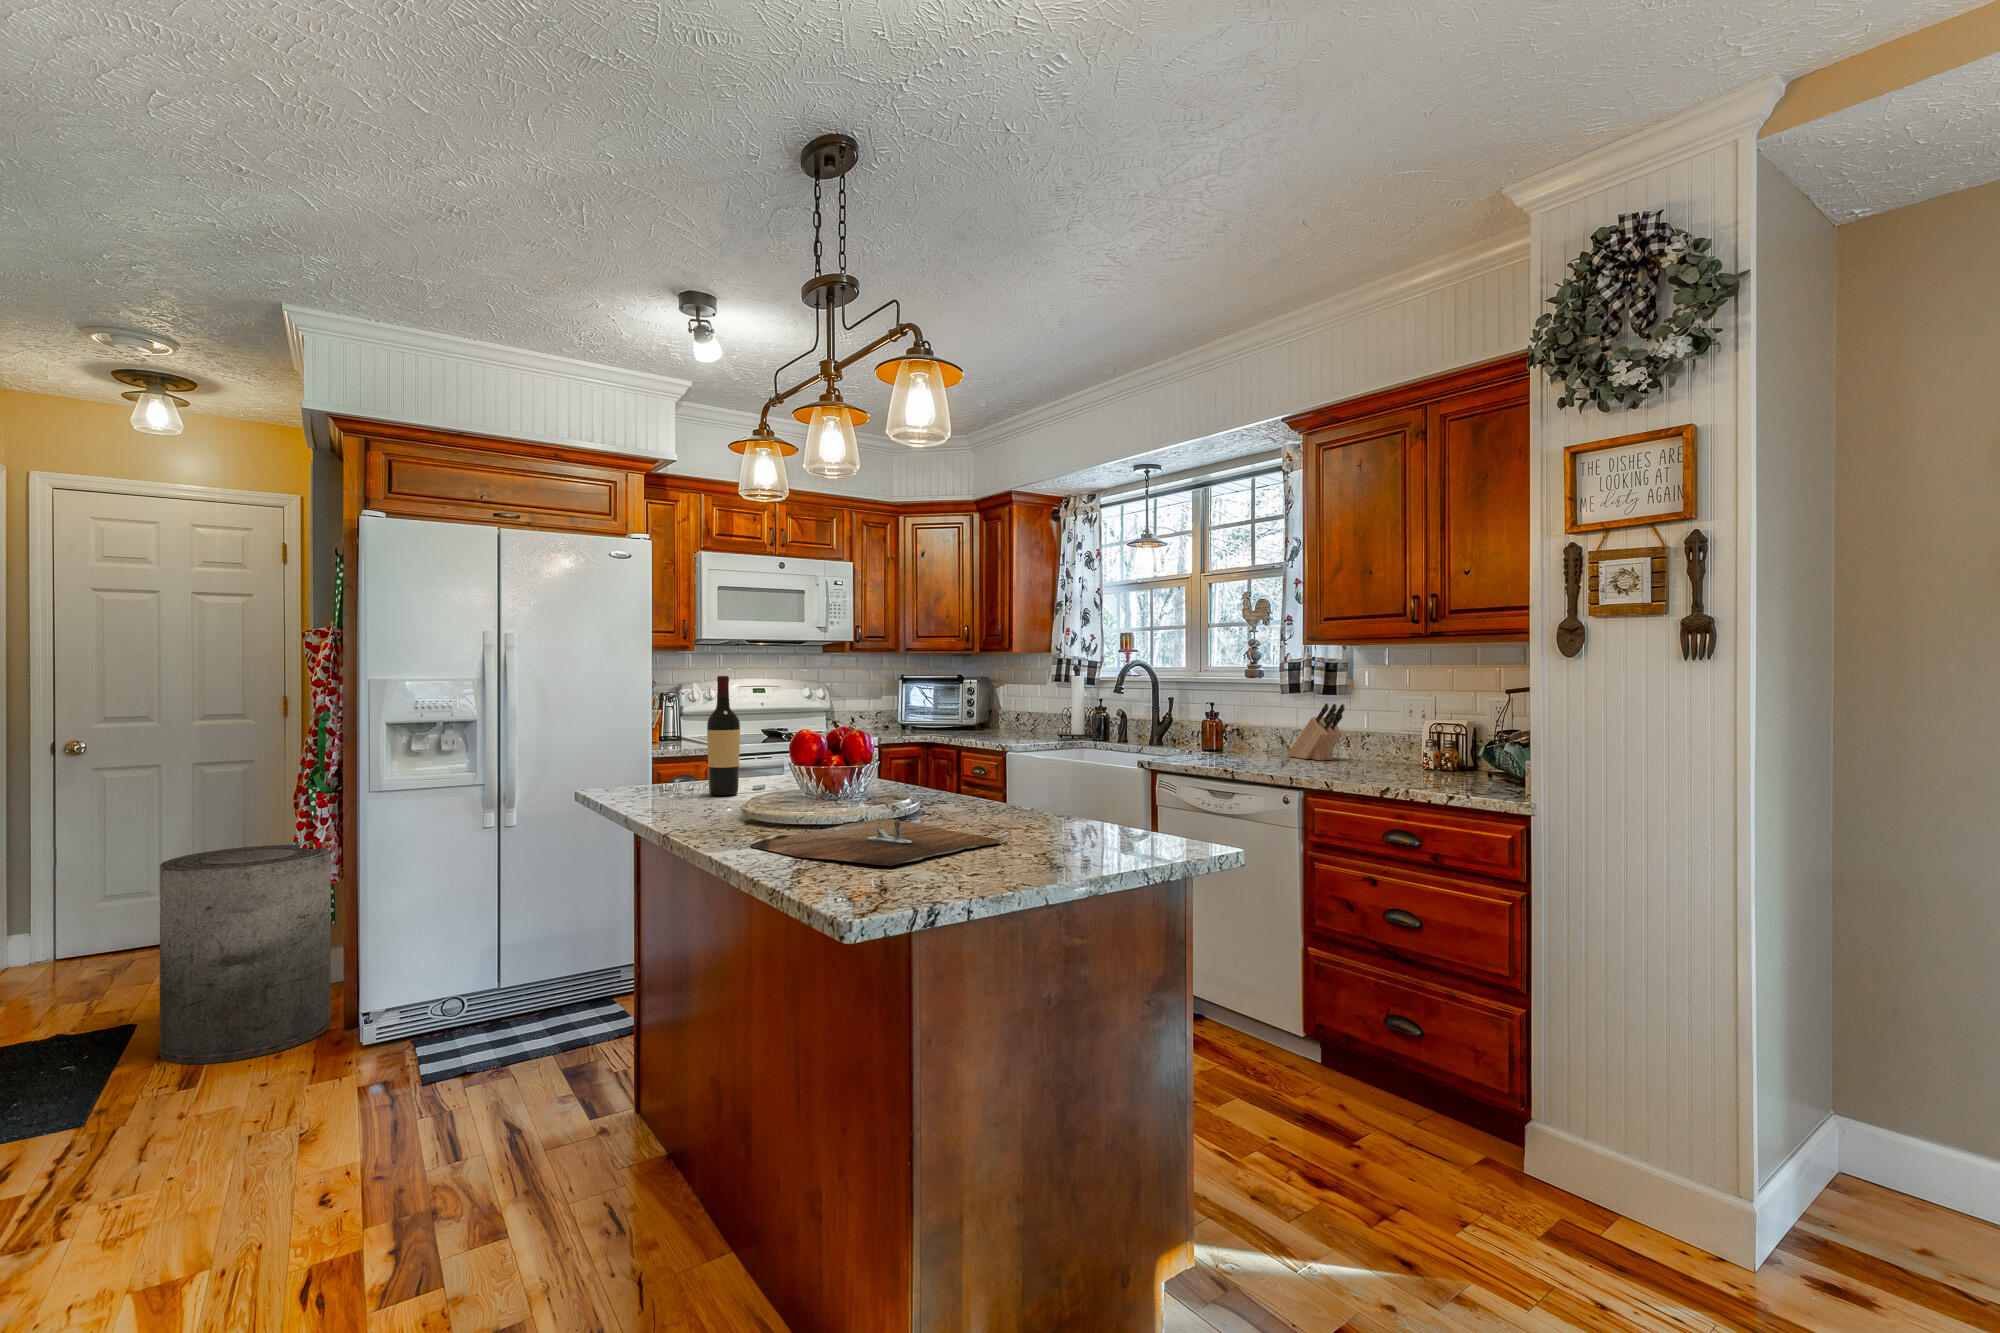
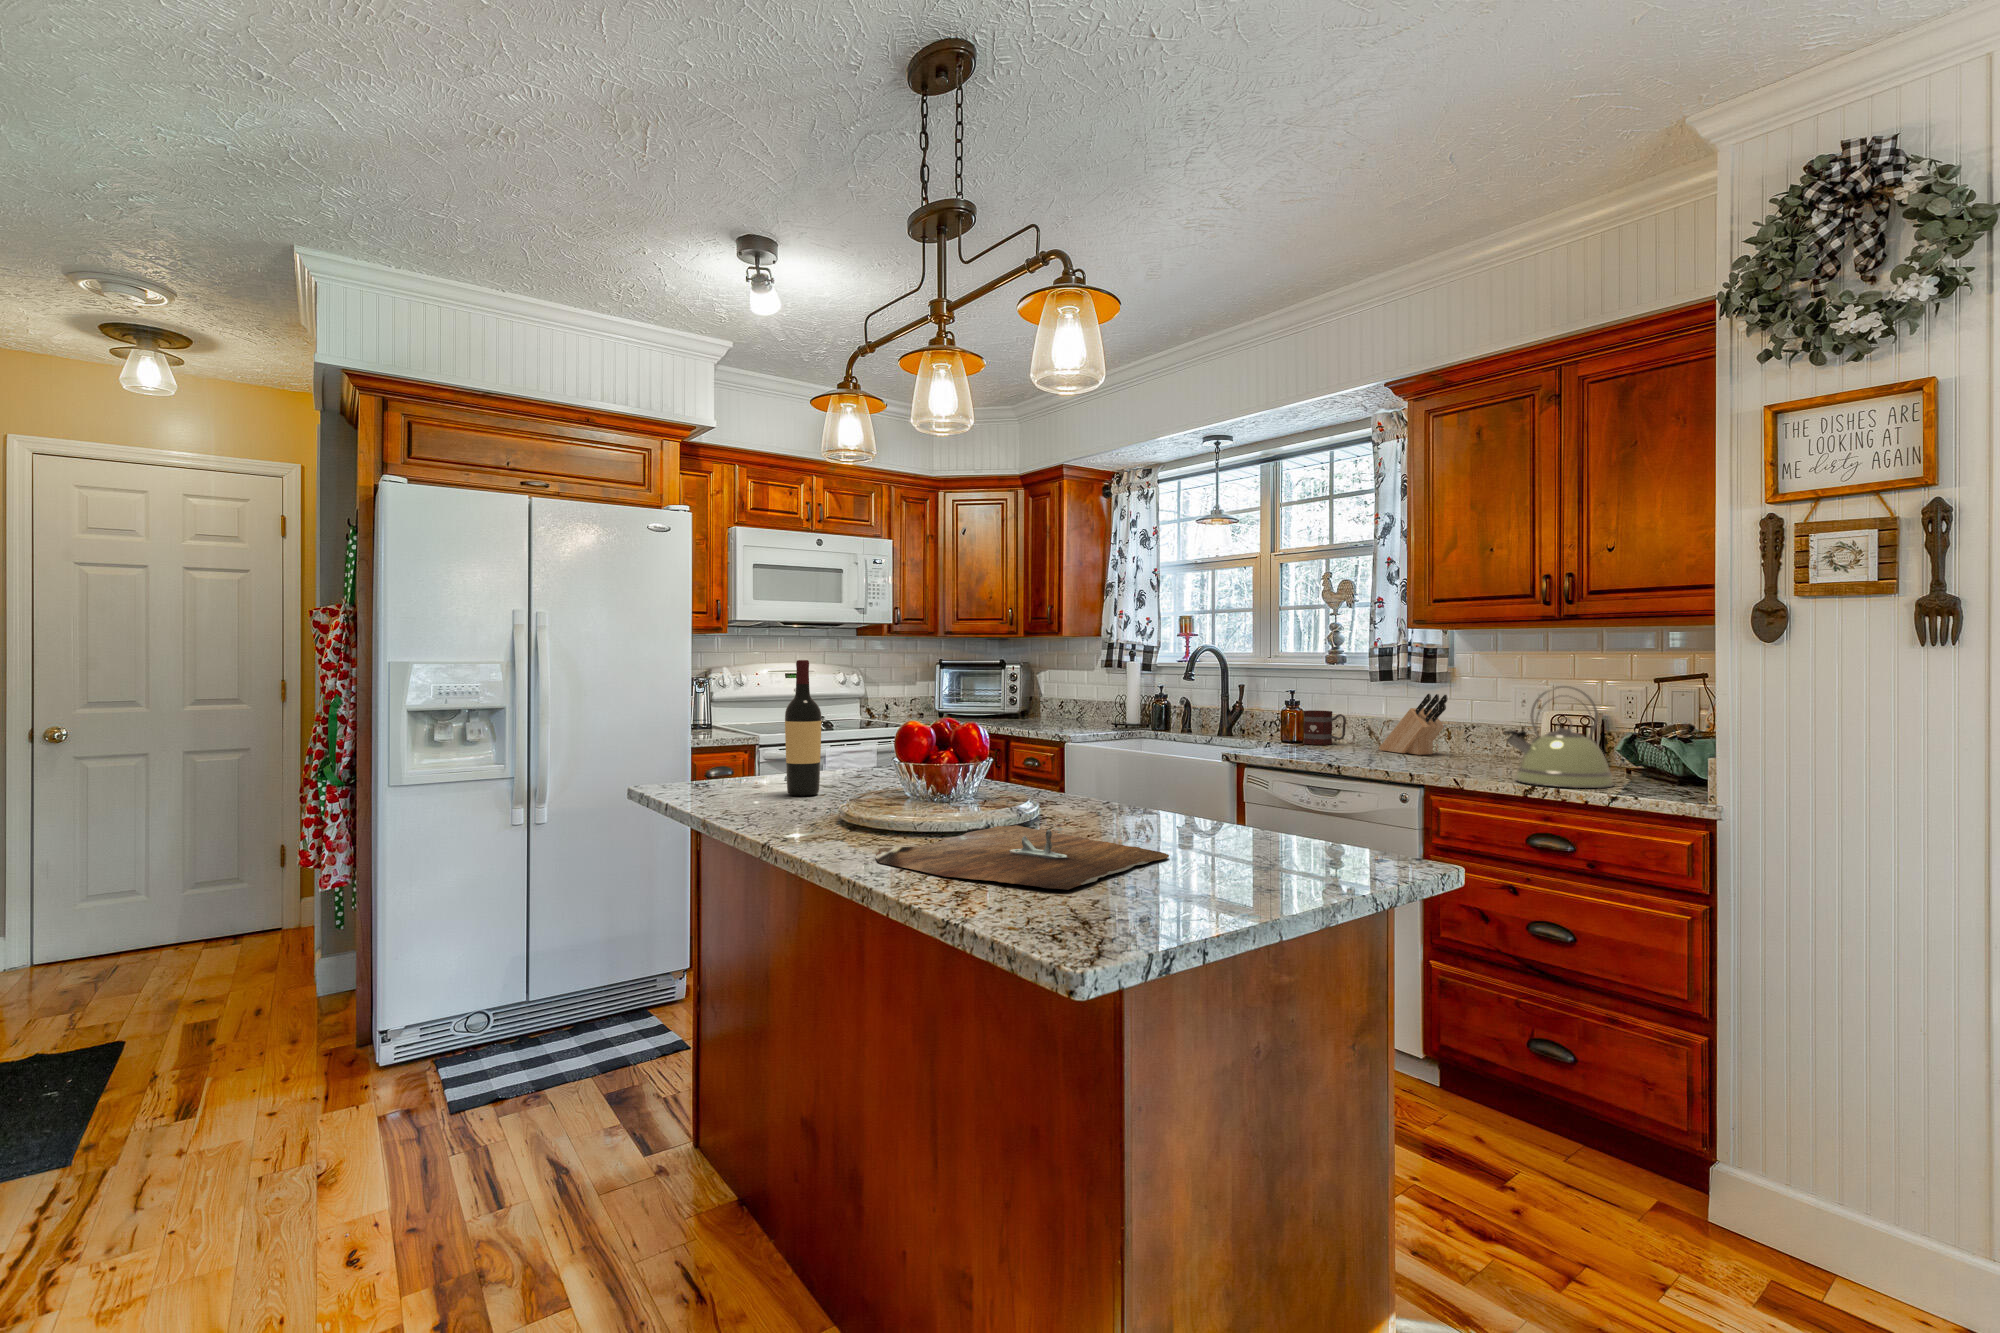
kettle: none [1370,696,1466,788] -> present [1505,686,1614,788]
mug: none [1224,720,1263,752] -> present [1303,710,1346,745]
trash can: present [160,844,331,1064] -> none [154,843,343,1089]

